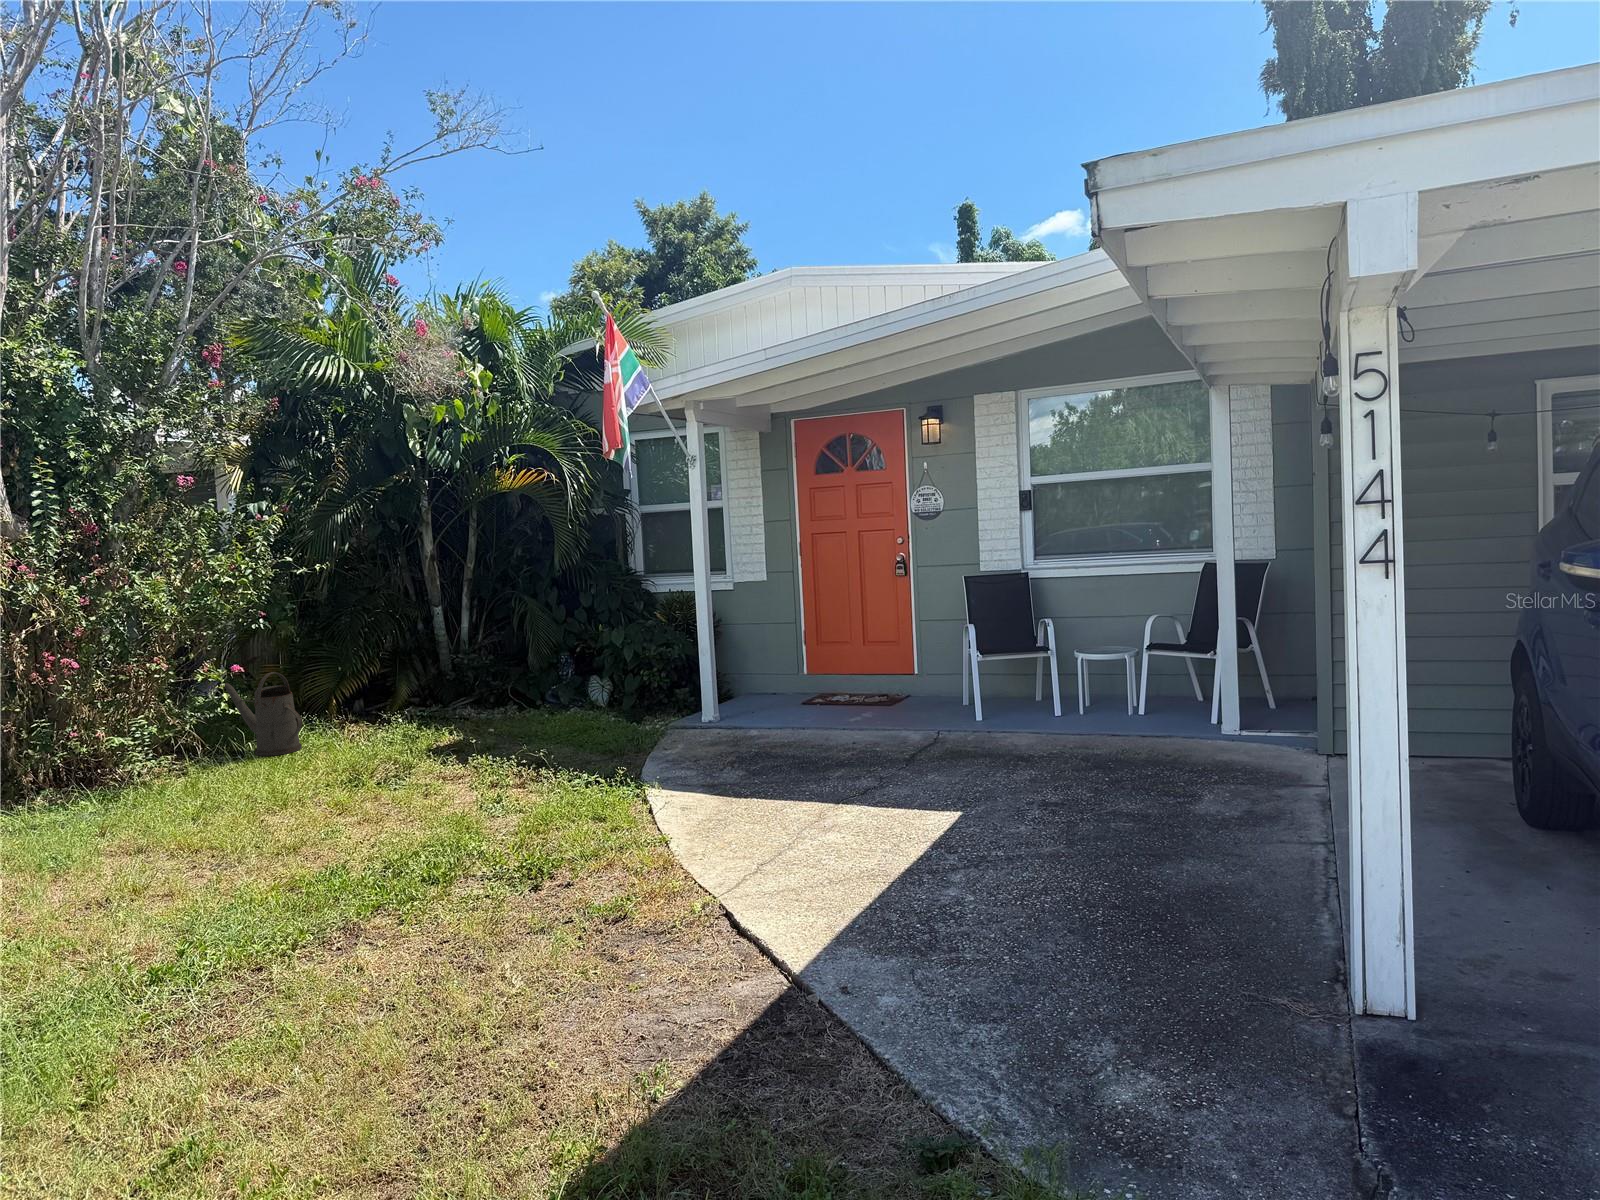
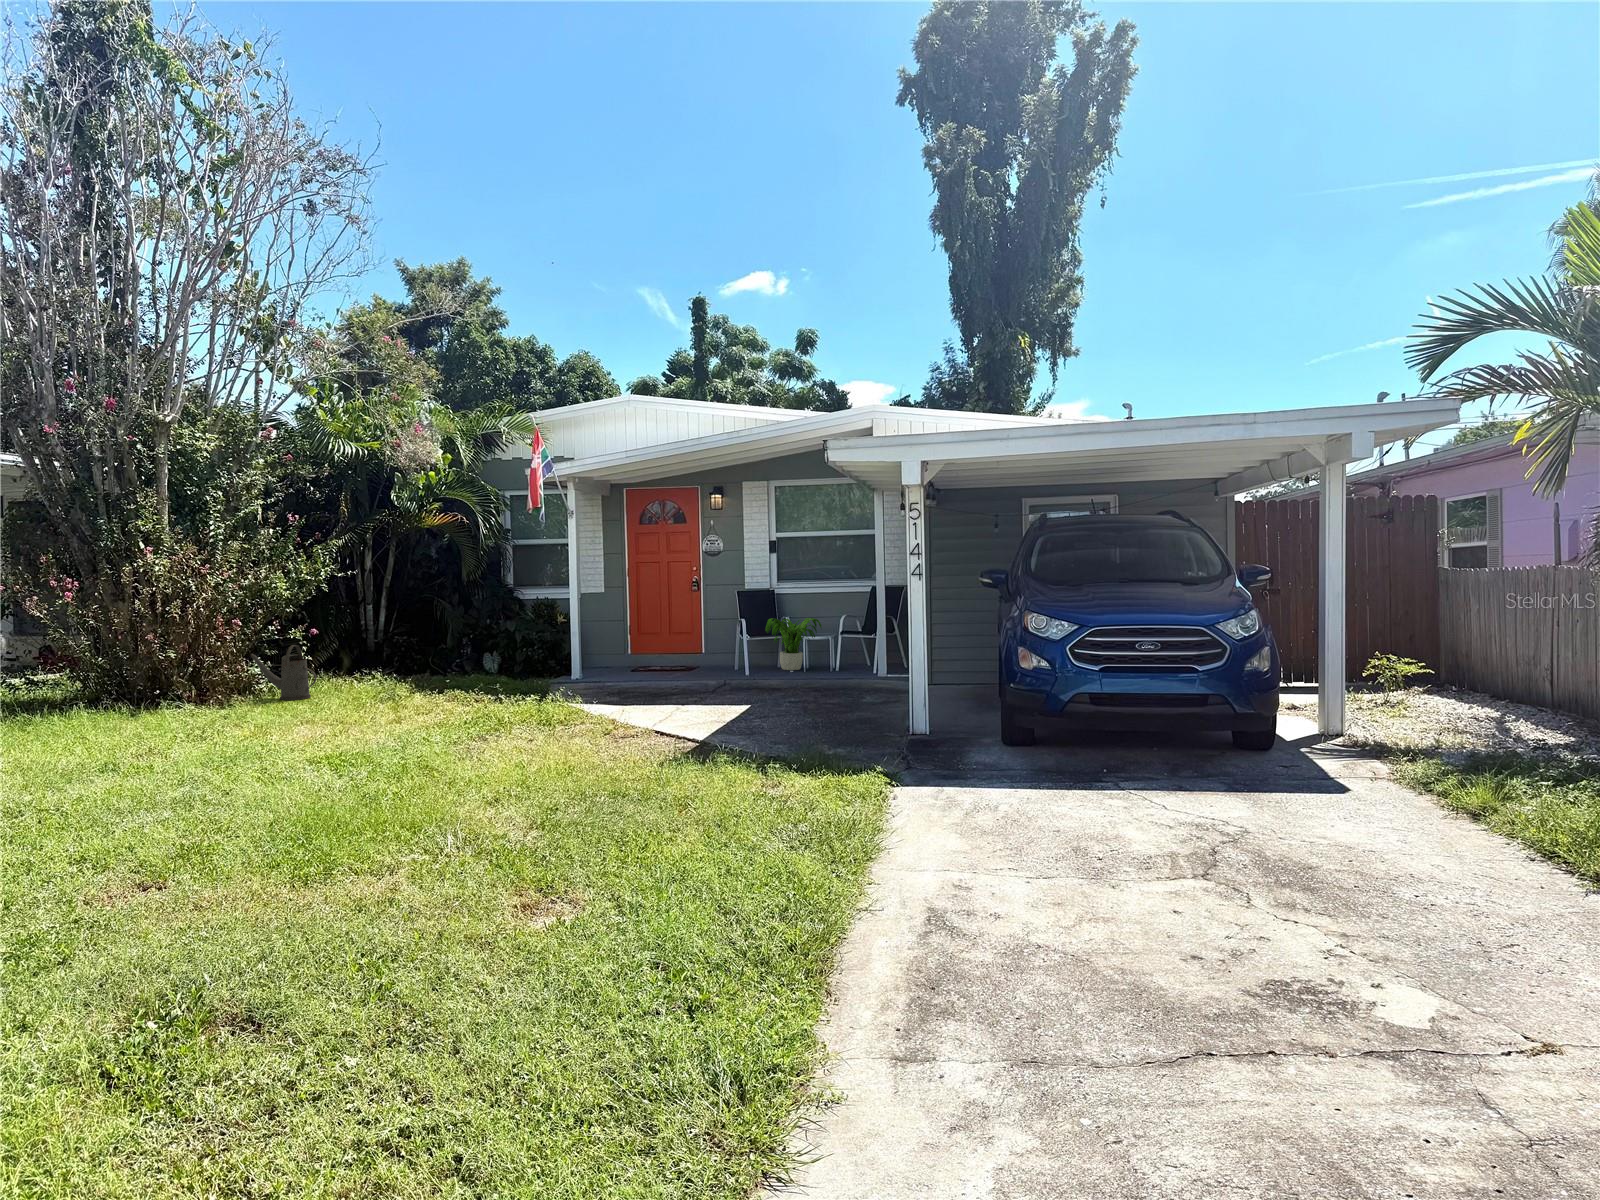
potted plant: none [1009,618,1110,708] -> present [765,618,821,670]

